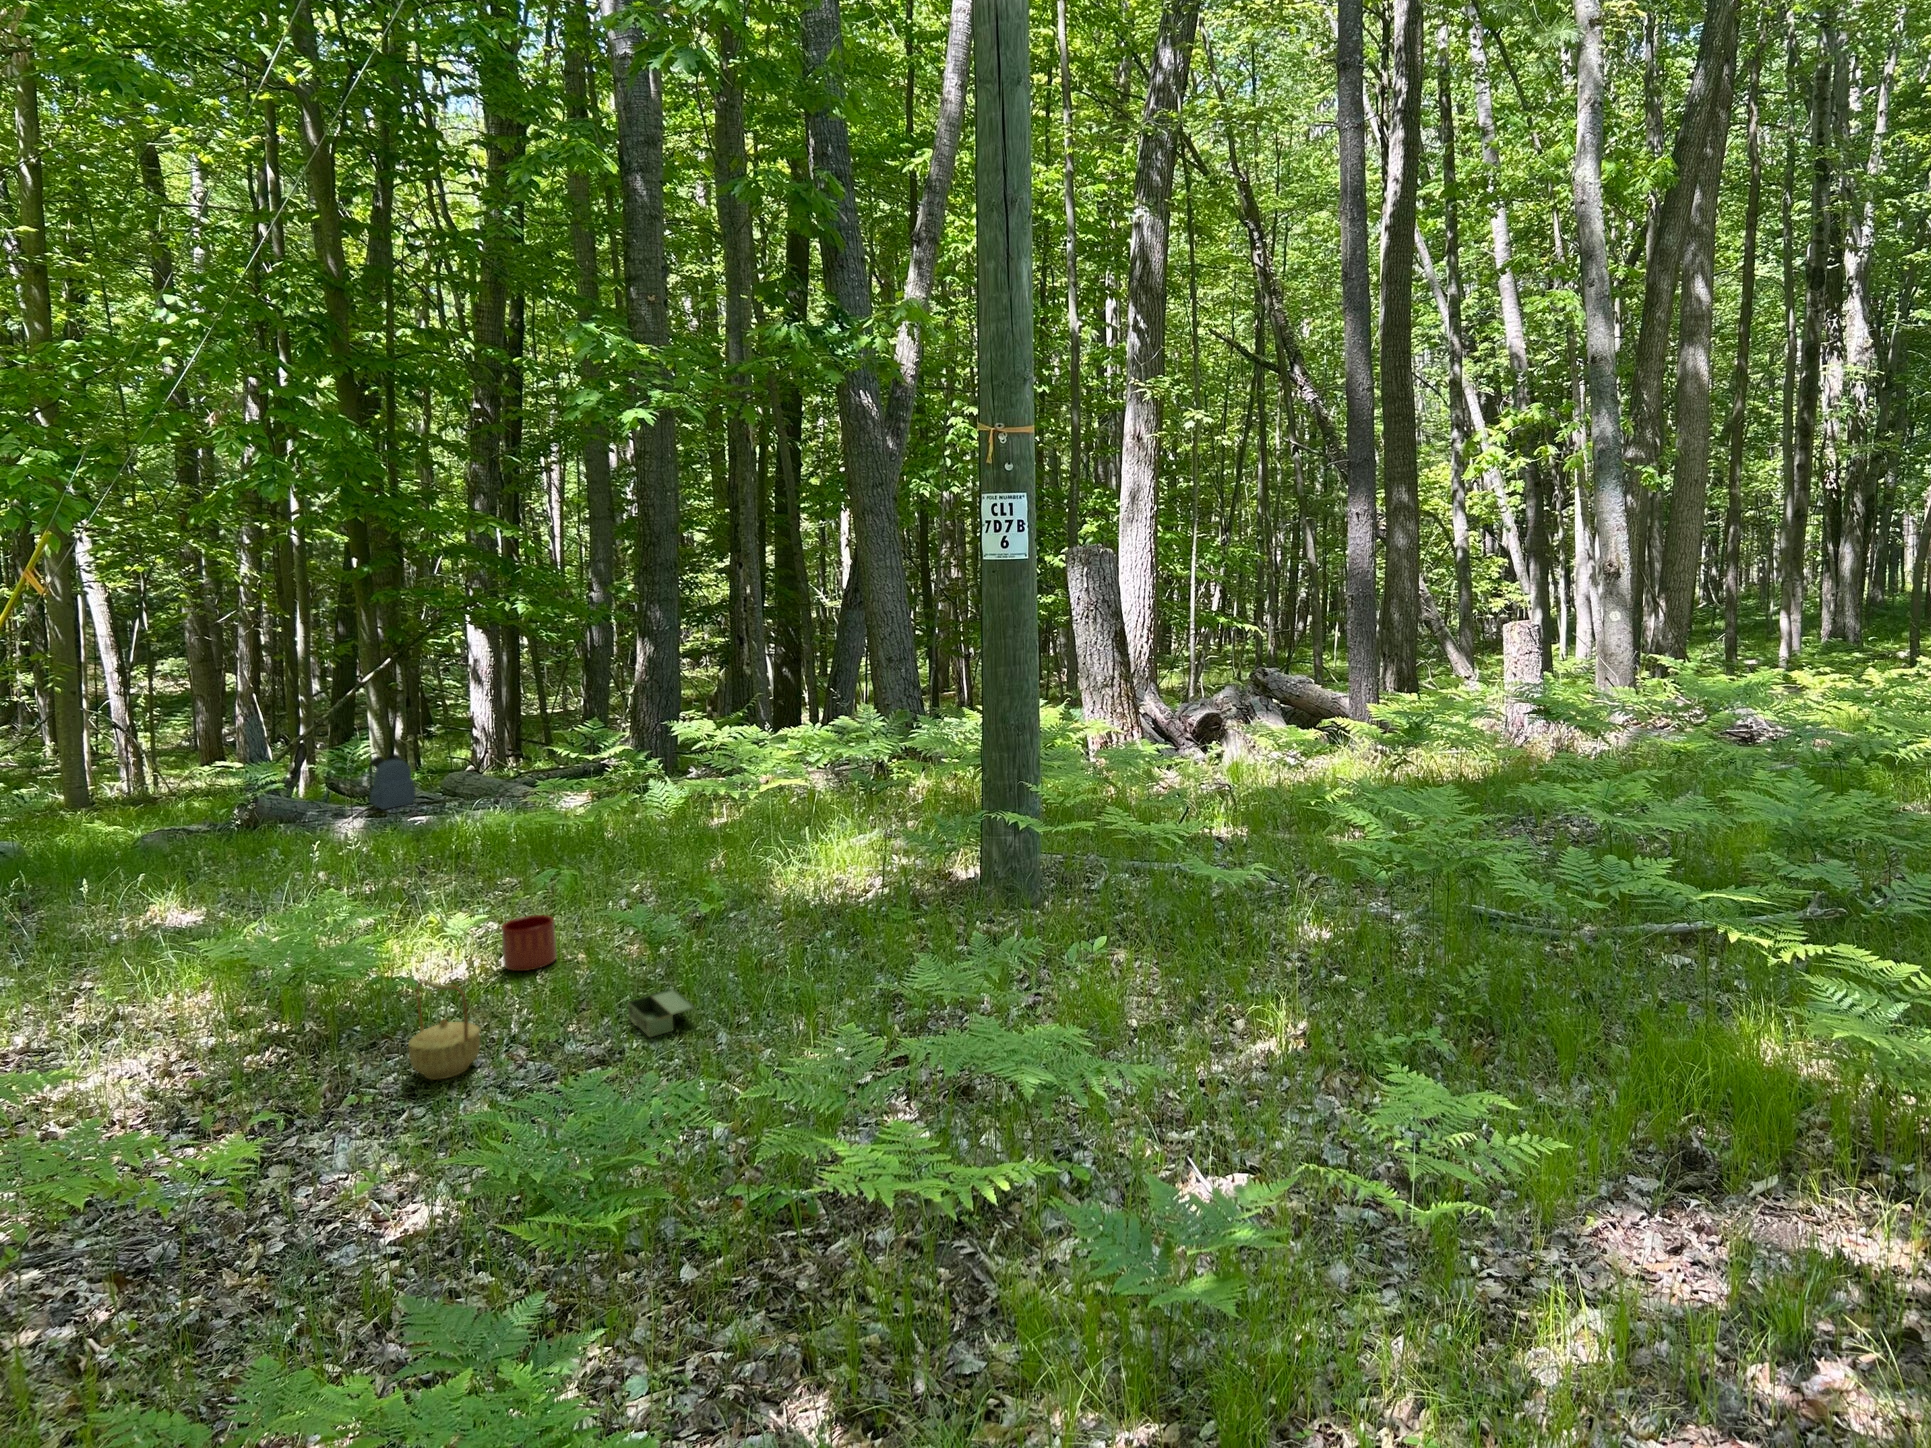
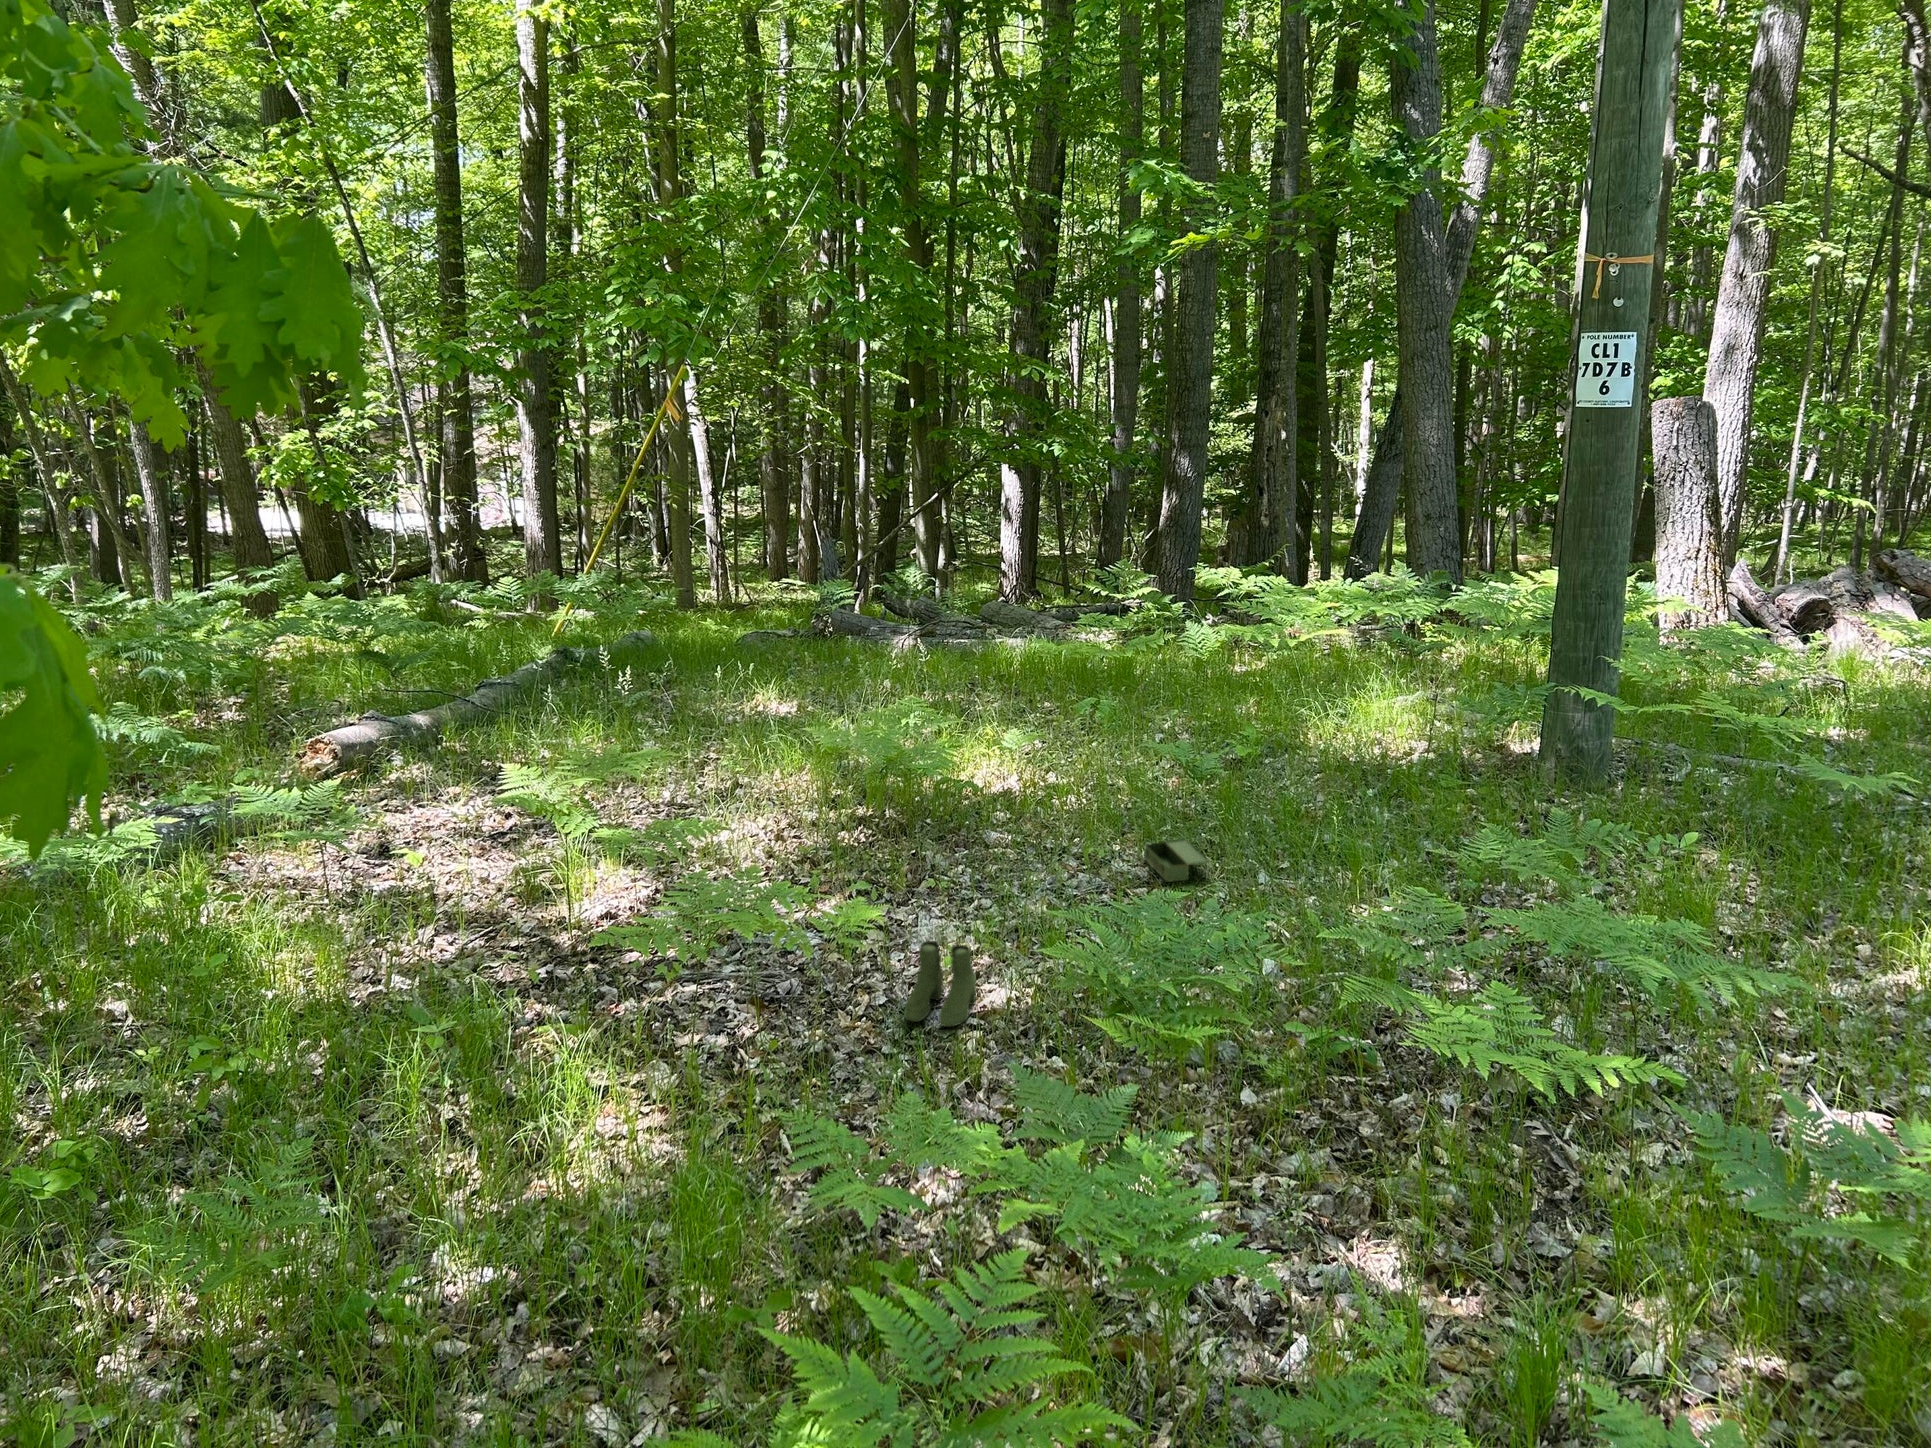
backpack: present [369,754,415,810] -> none [897,581,932,631]
planter: present [501,915,557,971] -> none [1027,748,1072,798]
basket: present [408,980,480,1080] -> none [965,796,1021,884]
boots: none [296,1157,401,1270] -> present [905,941,976,1027]

